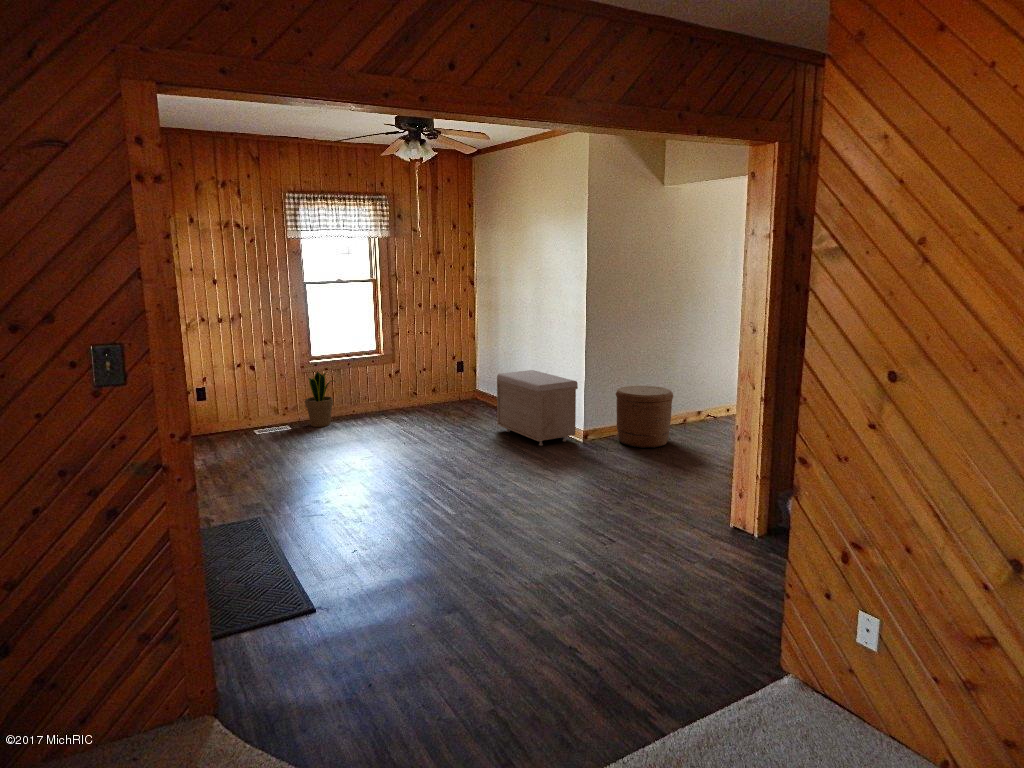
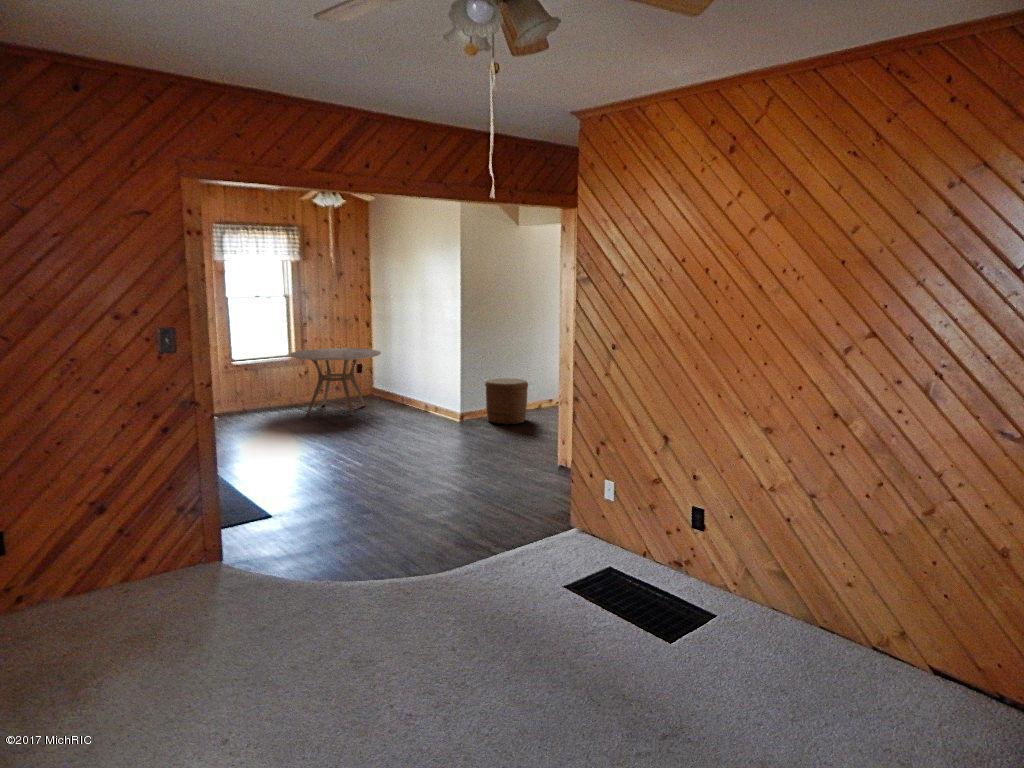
dining table: none [376,343,484,427] -> present [290,348,381,415]
storage bench: present [497,370,578,446] -> none [392,368,456,425]
potted plant: present [305,372,336,427] -> none [229,371,256,417]

